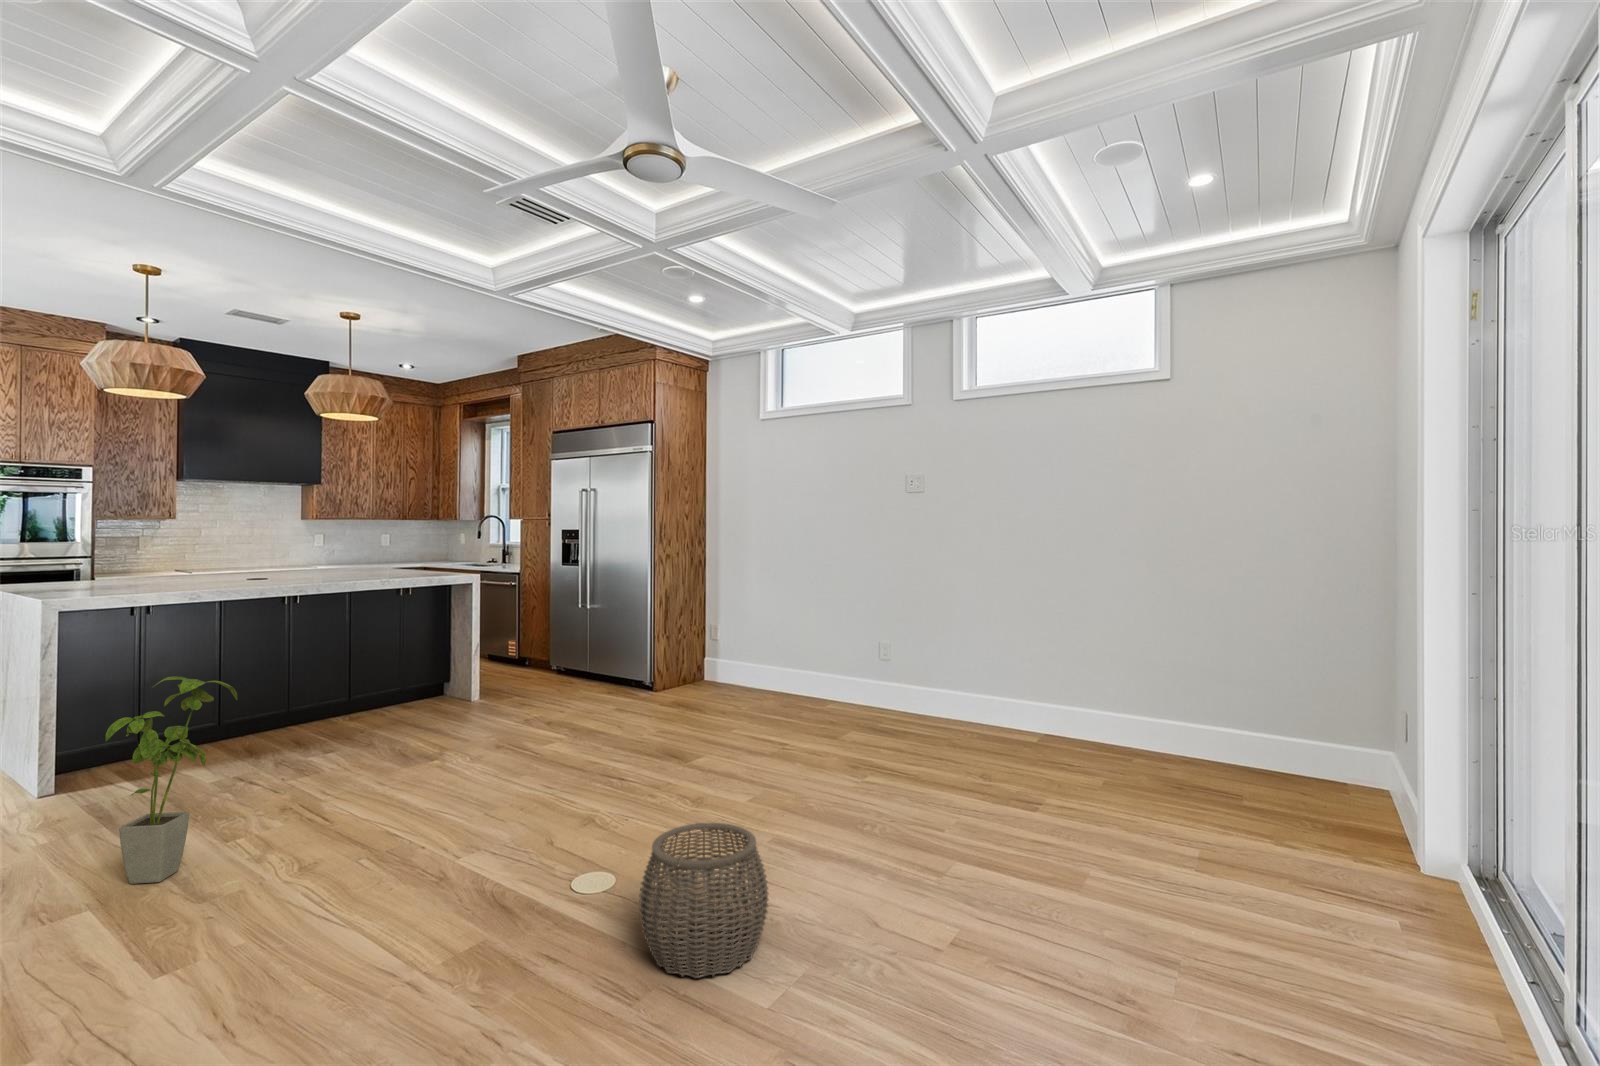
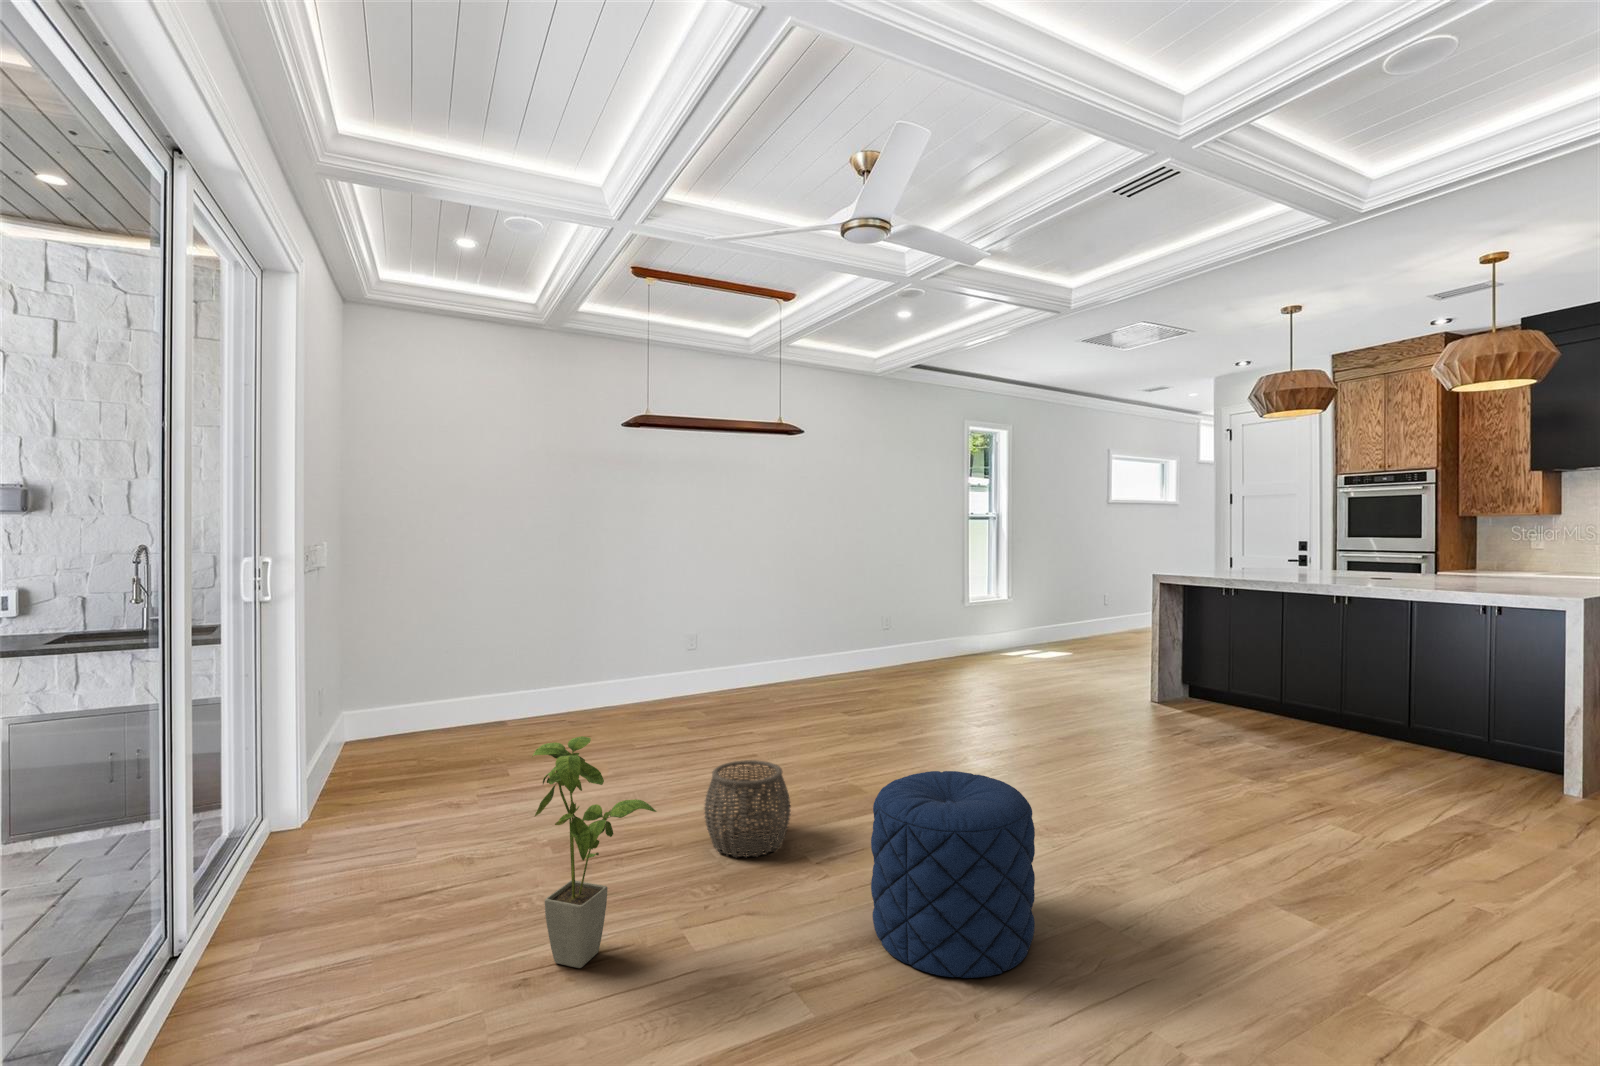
house plant: present [106,676,237,884] -> present [532,736,657,968]
pouf: none [746,701,869,846] -> present [871,771,1035,978]

